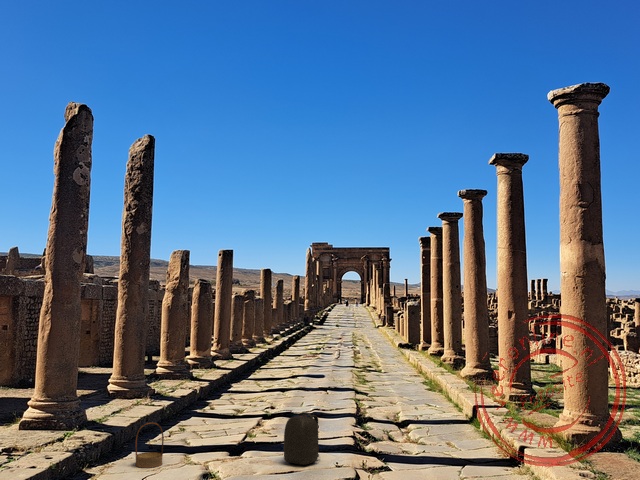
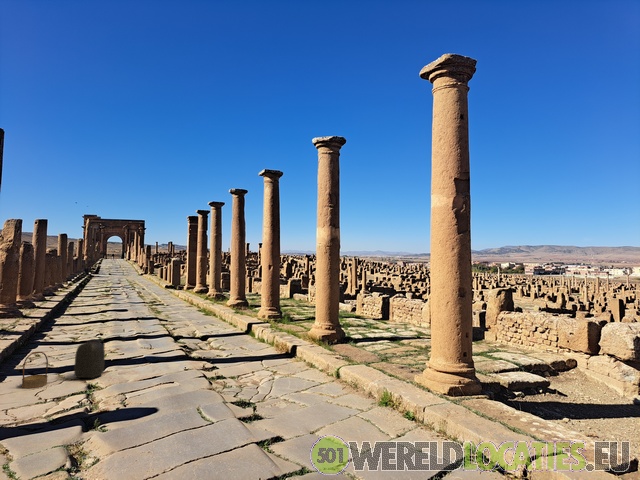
backpack: present [284,412,319,465] -> present [74,339,105,378]

